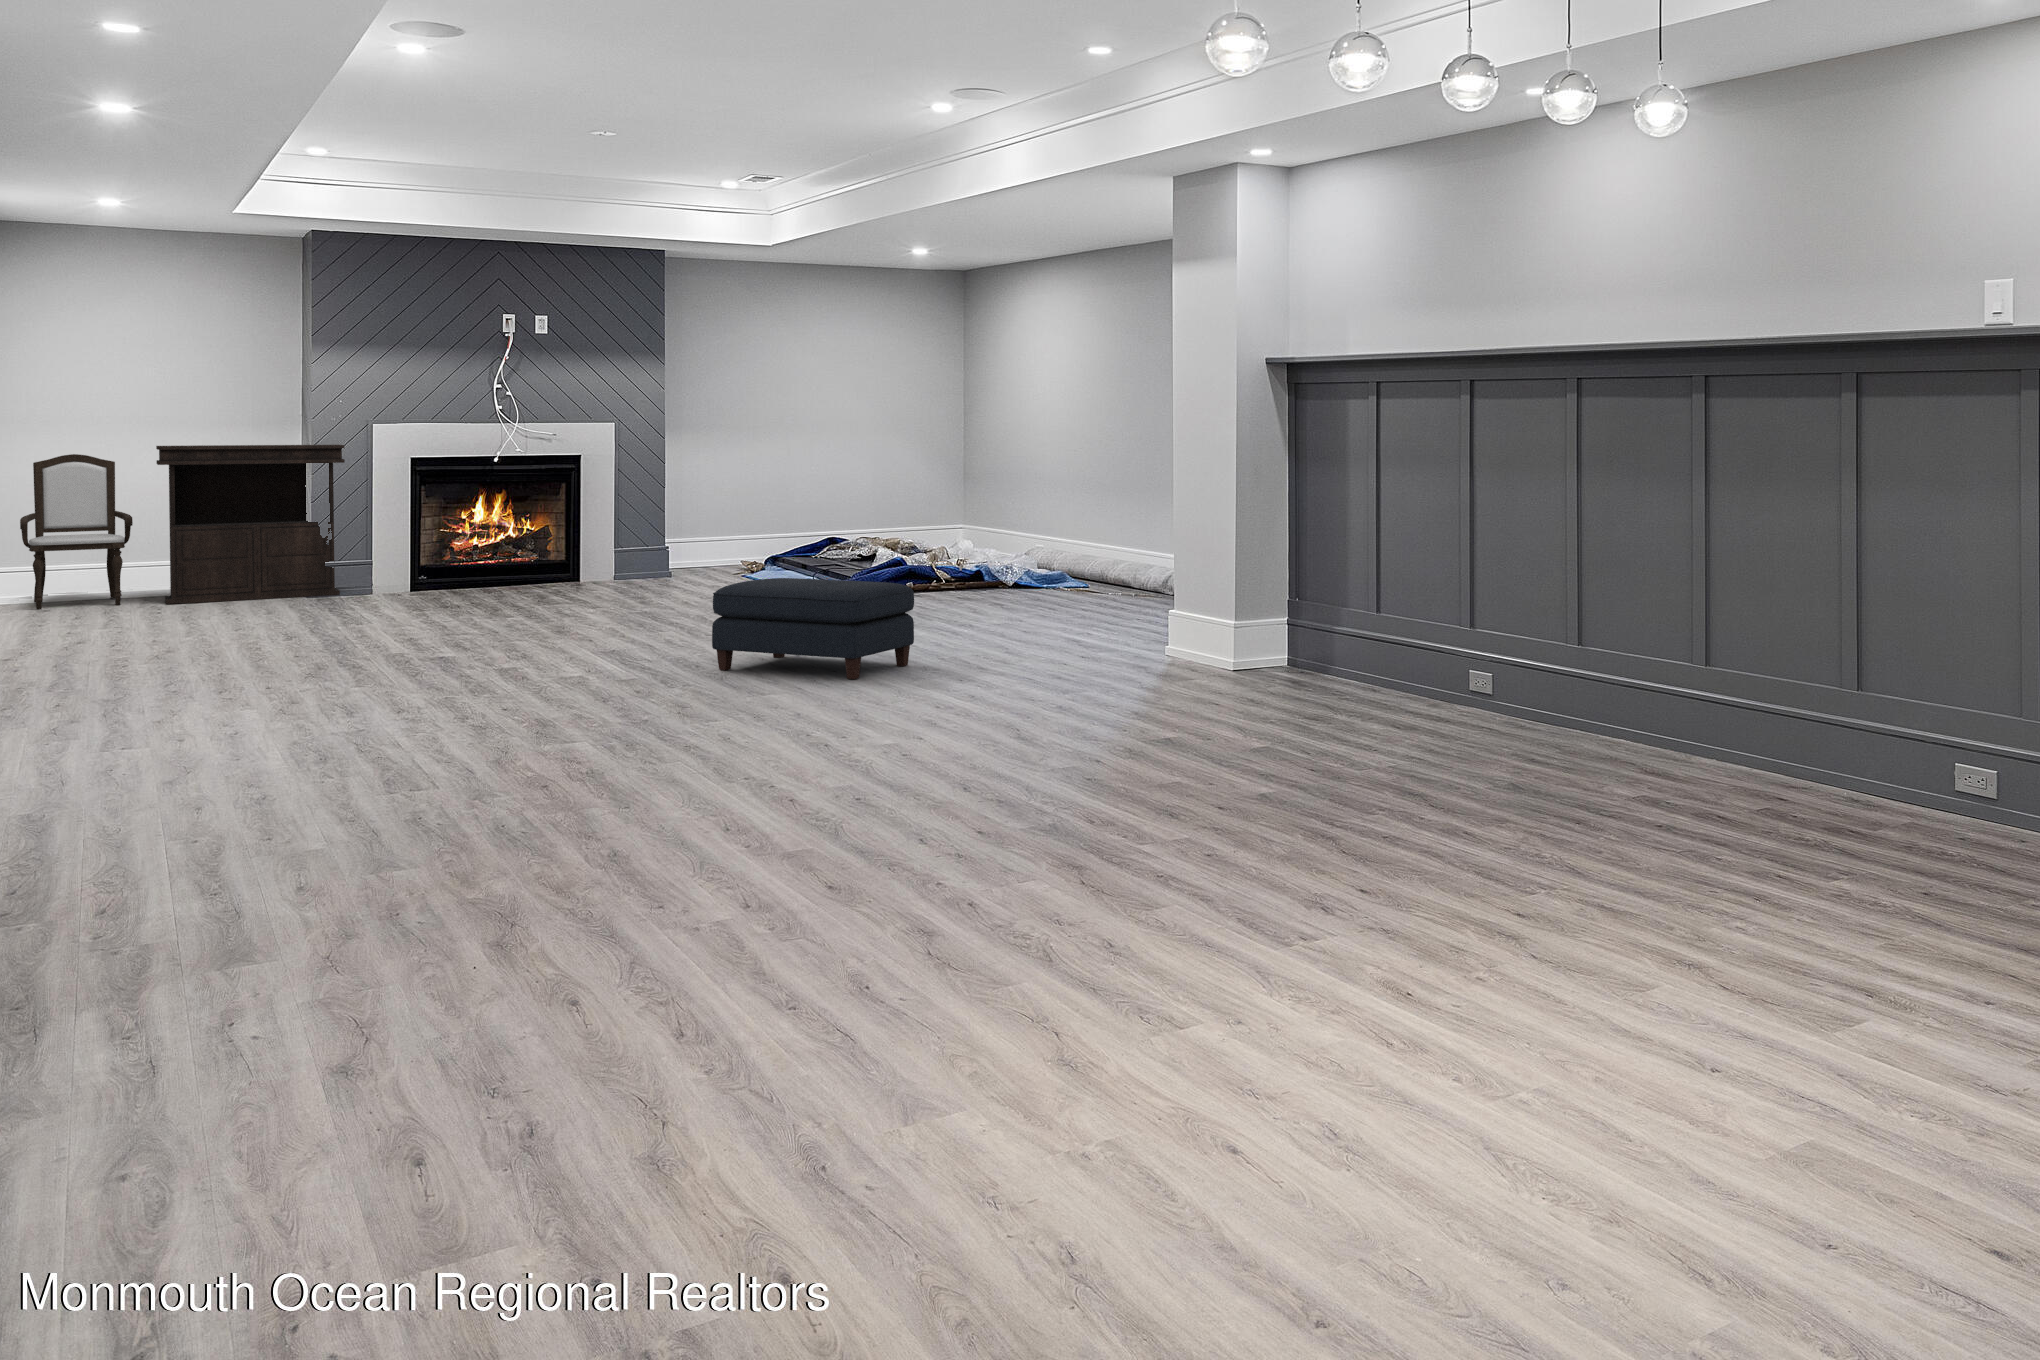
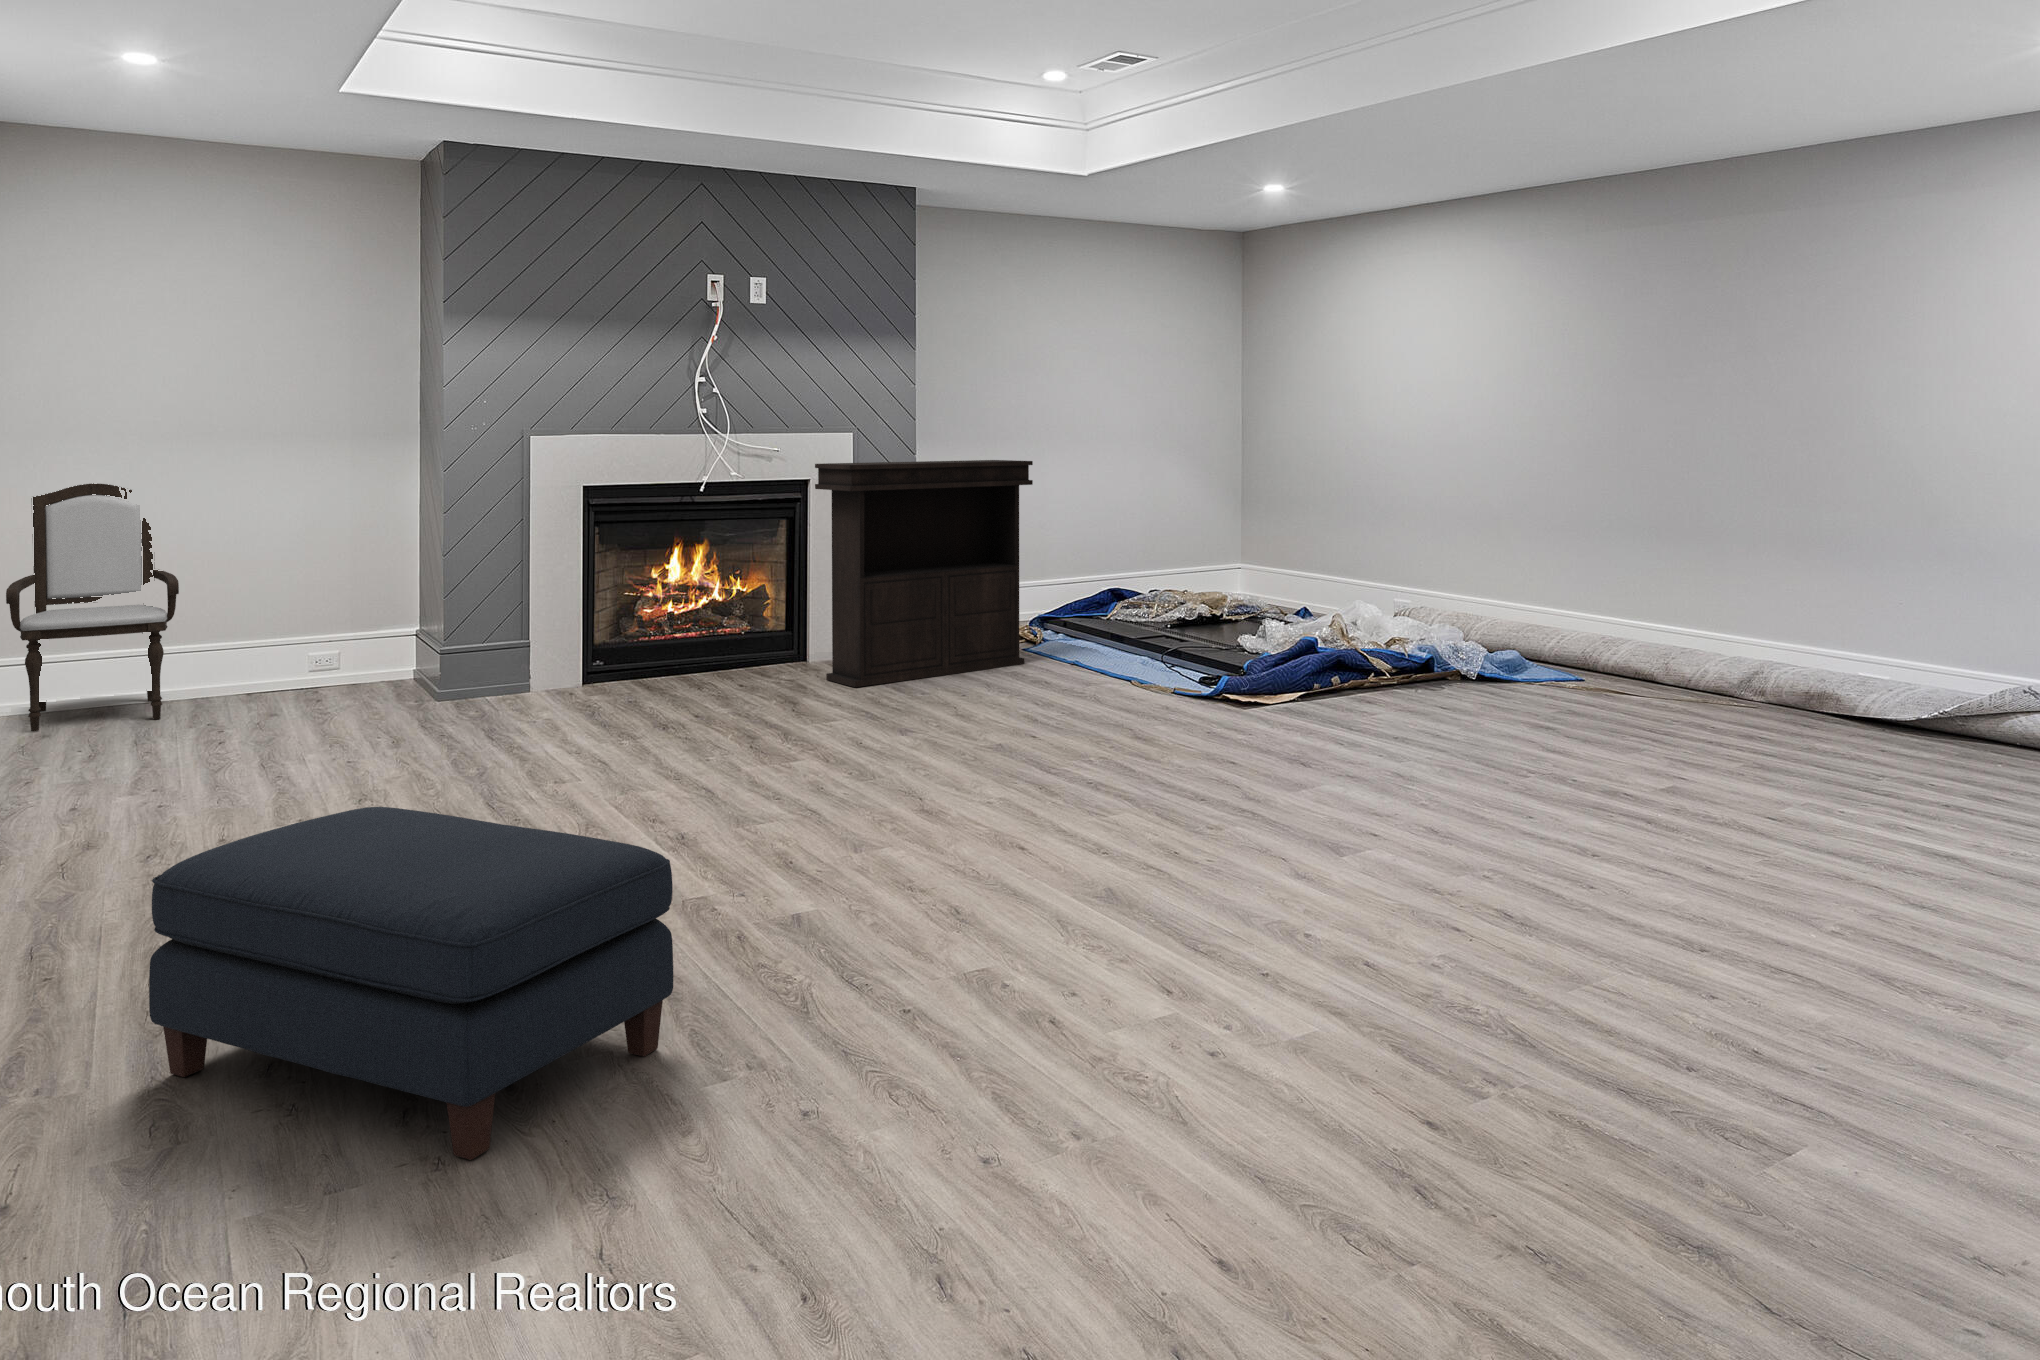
console table: present [156,445,345,604] -> present [815,460,1033,687]
ottoman: present [712,578,914,679] -> present [149,807,673,1160]

